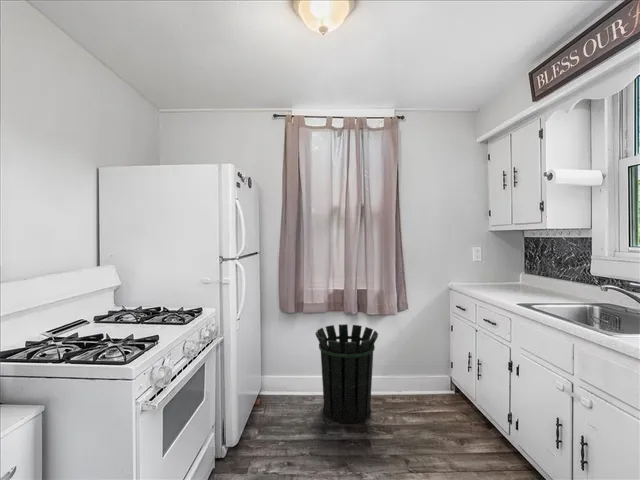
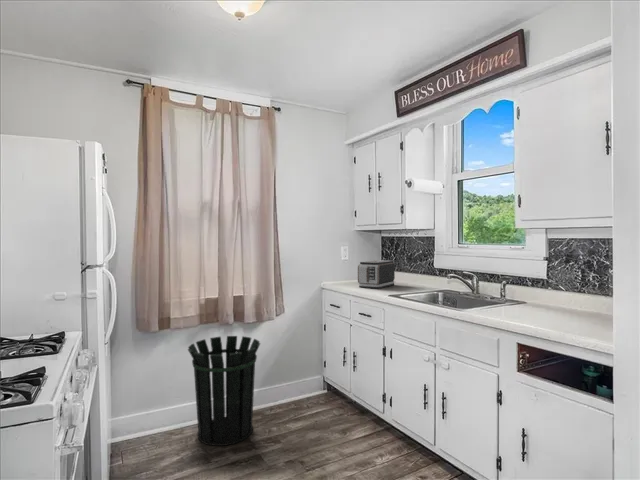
toaster: none [488,263,537,294] -> present [358,260,395,289]

